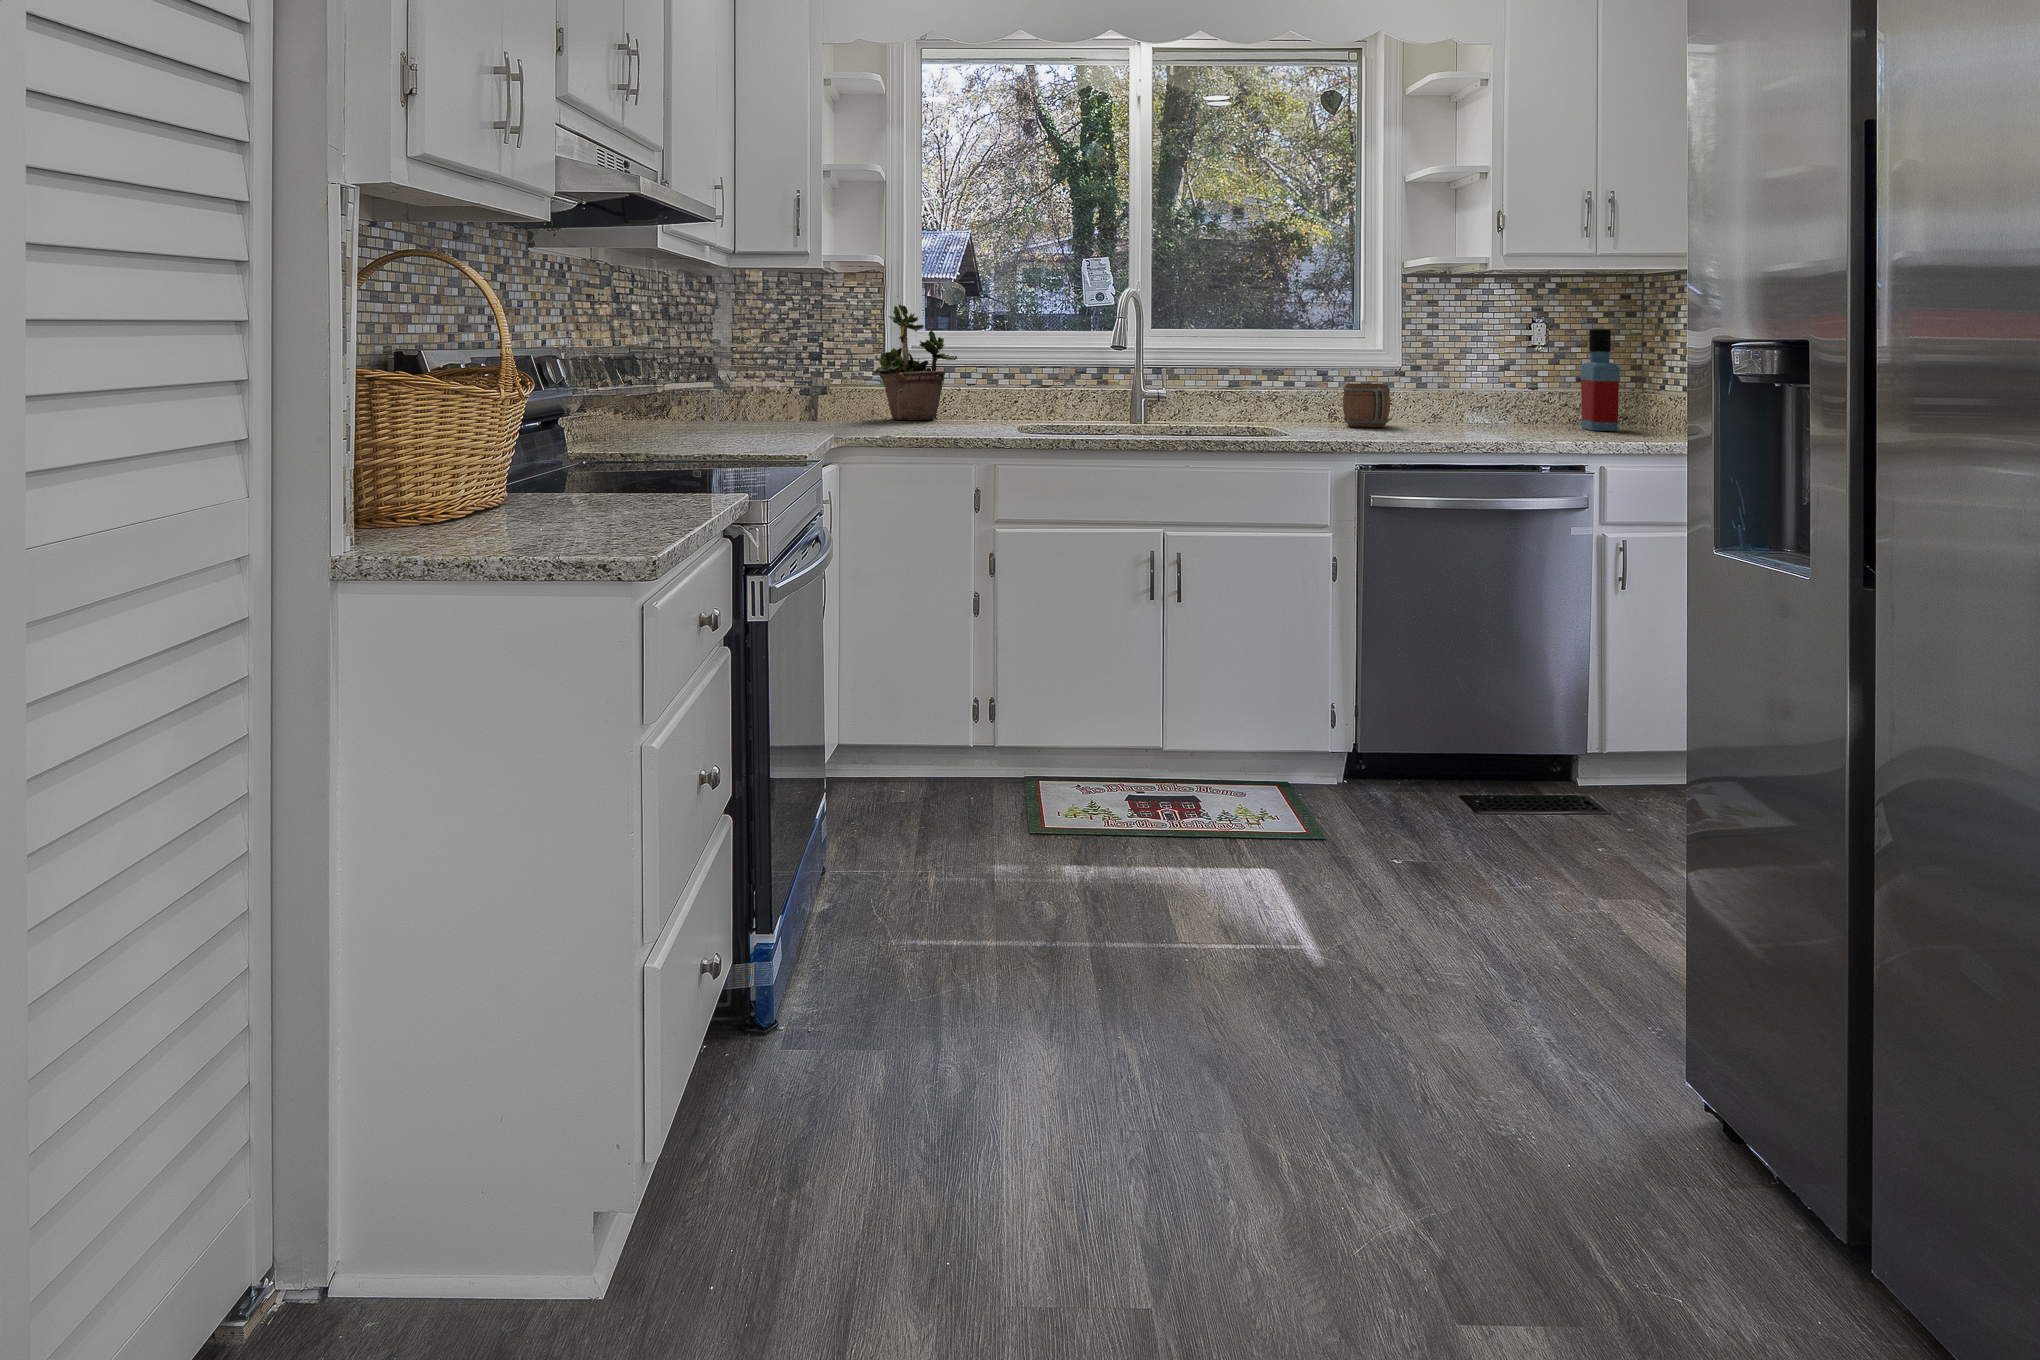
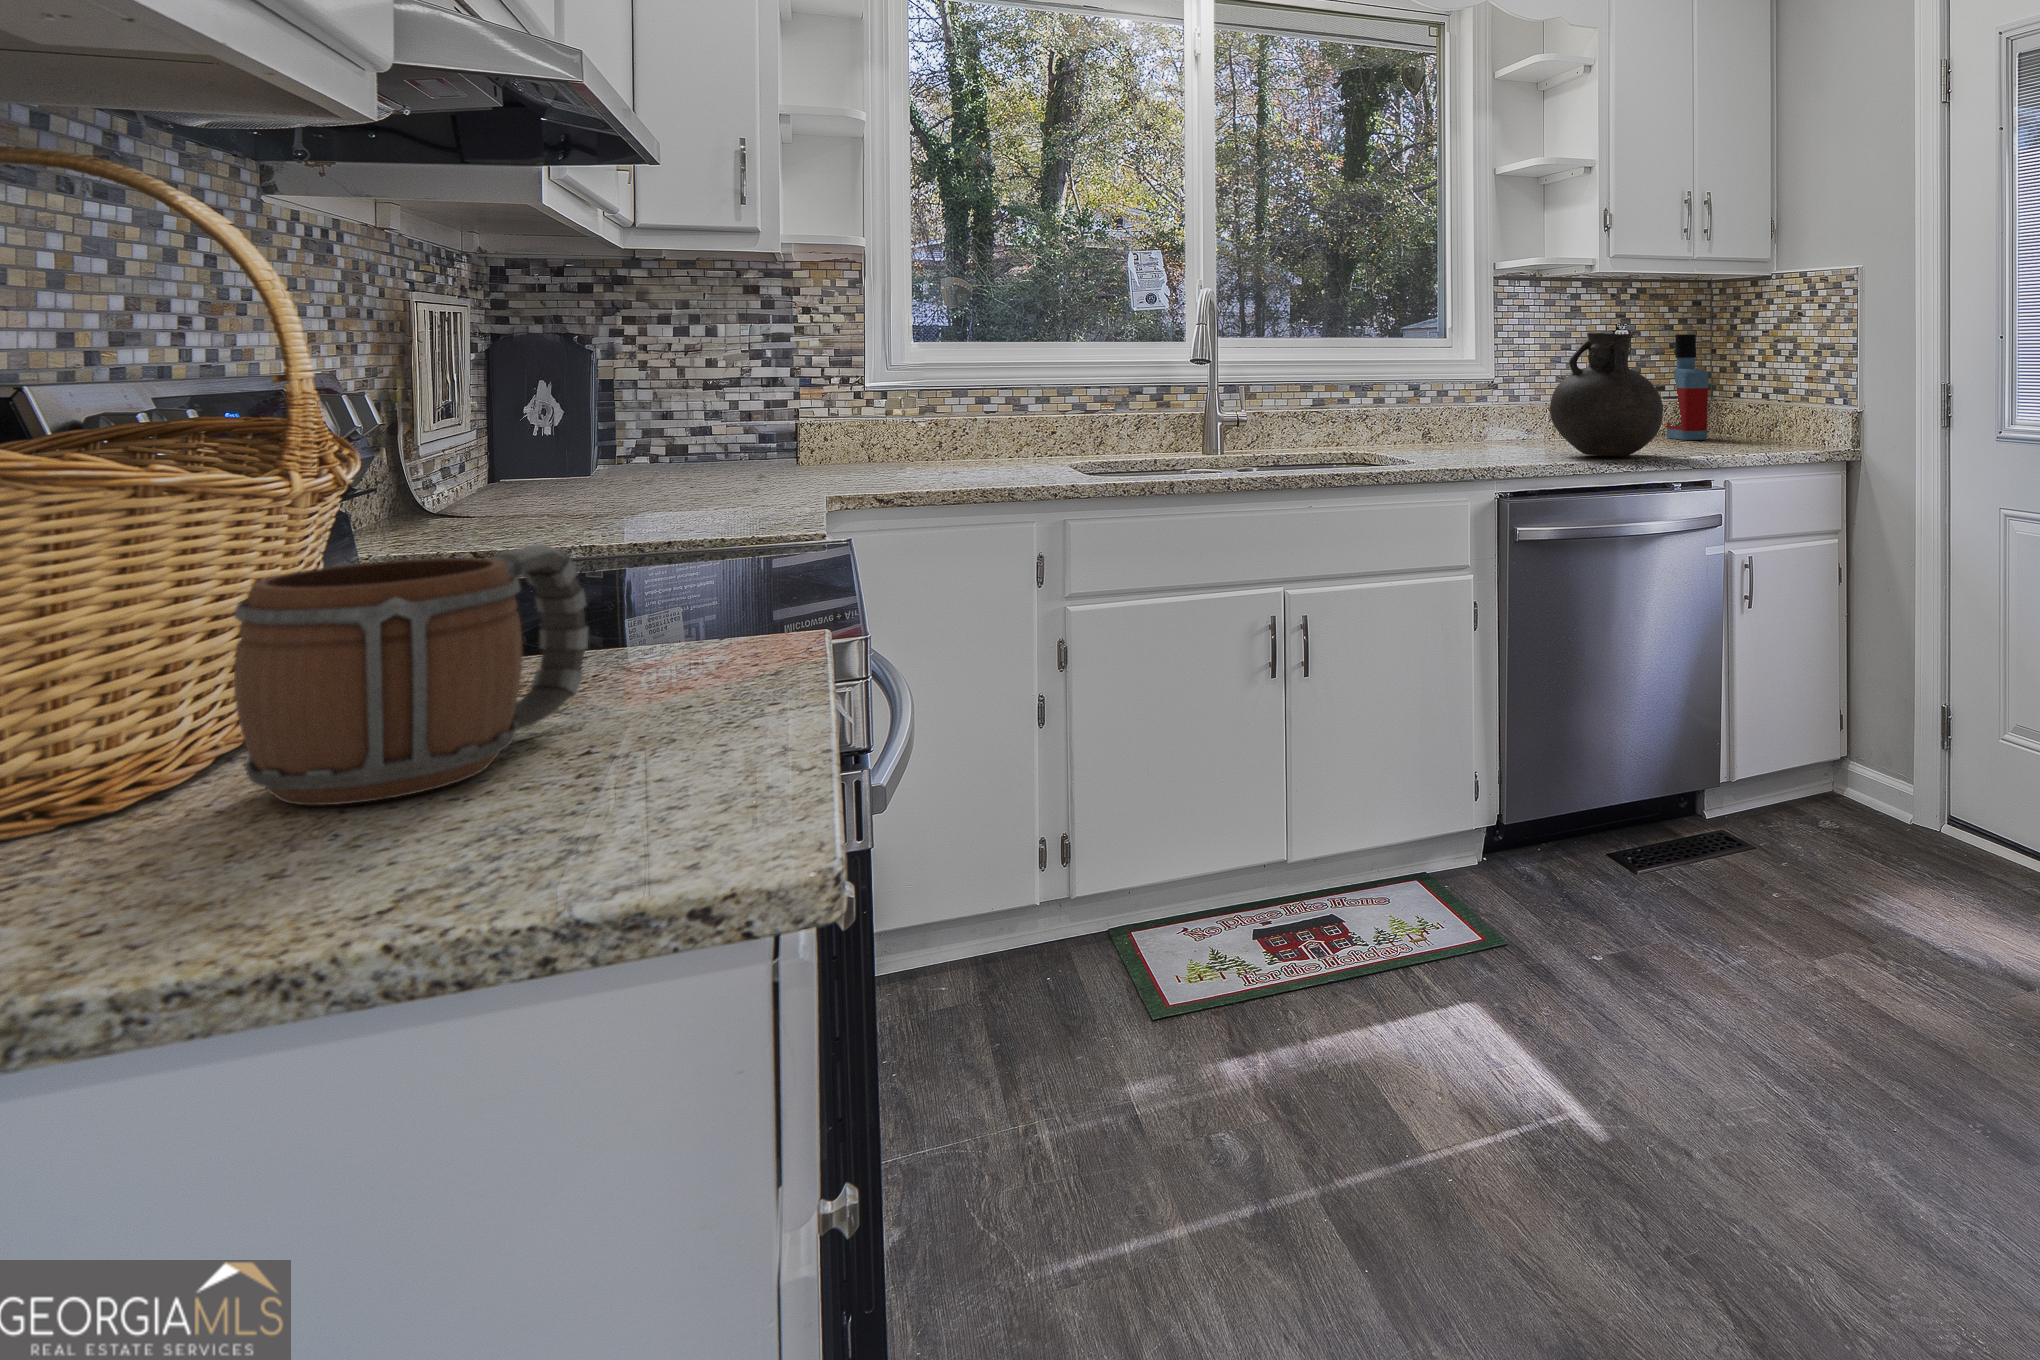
potted plant: present [874,305,957,420] -> none [855,295,972,462]
vase: none [1421,327,1528,440] -> present [1550,332,1663,456]
mug: present [1343,383,1390,427] -> present [234,543,588,805]

